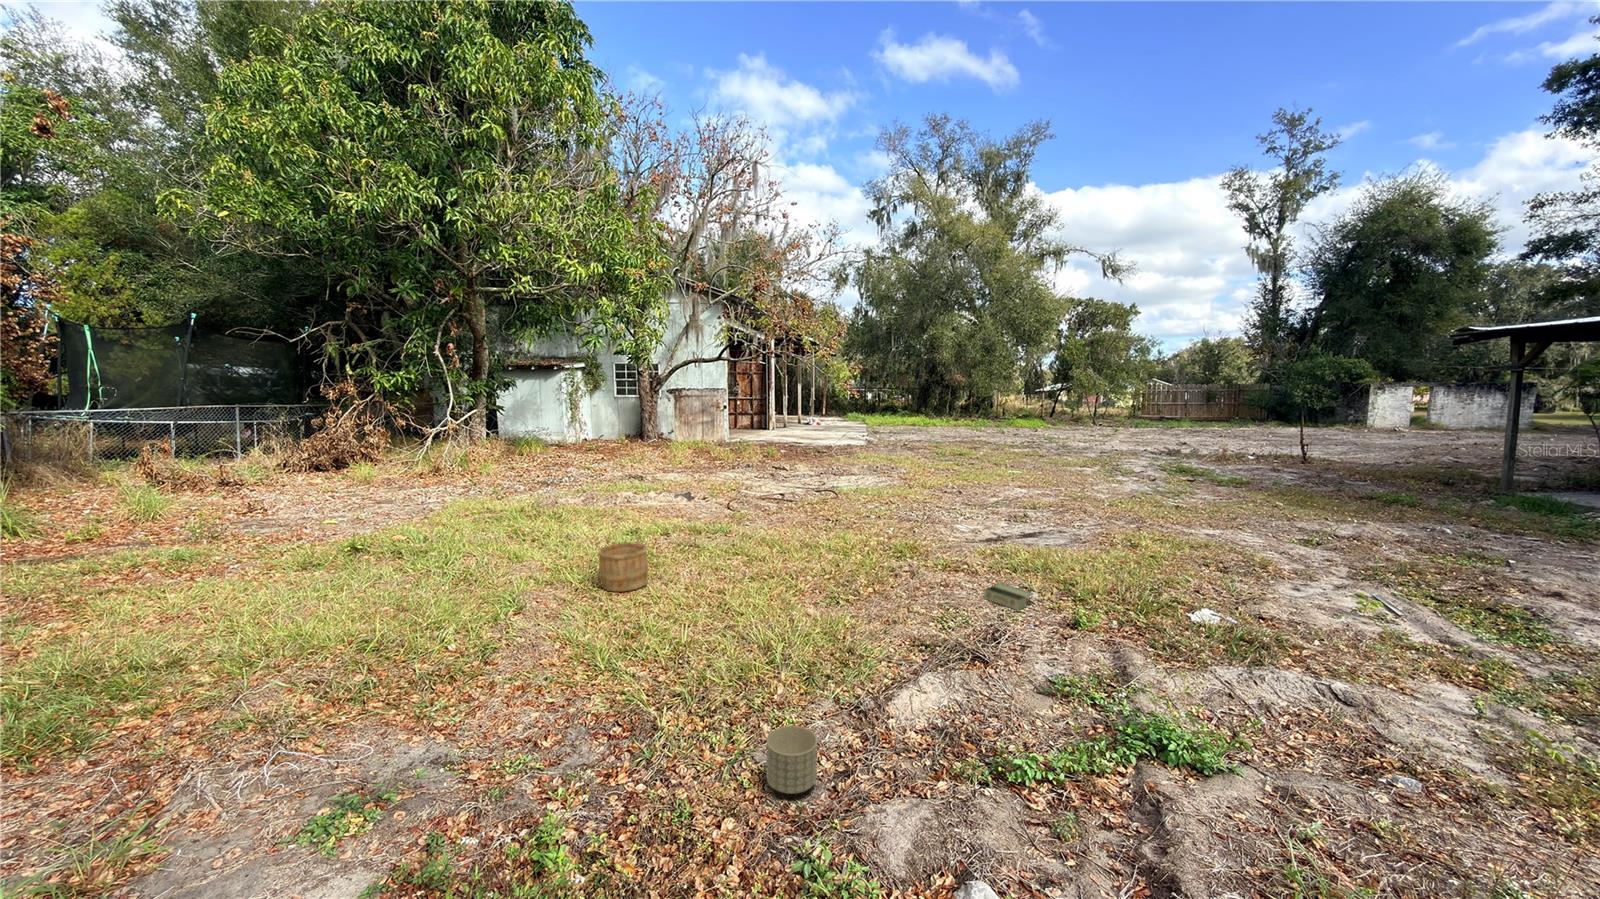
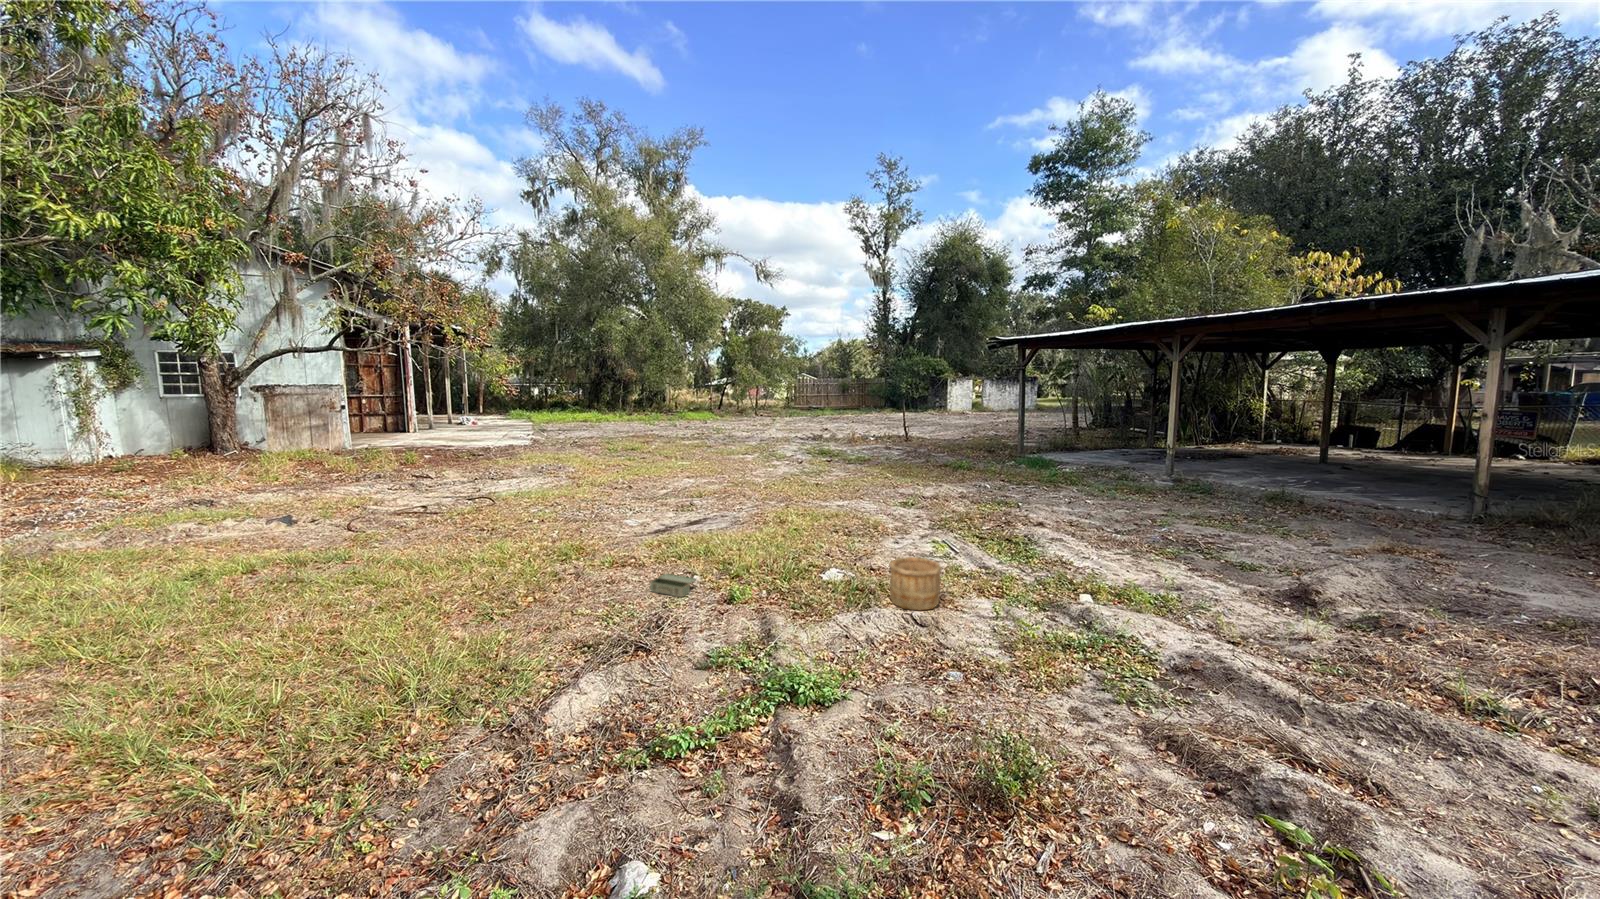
wooden bucket: present [597,542,648,592] -> present [889,557,942,610]
planter: present [767,725,817,794] -> none [391,764,459,844]

